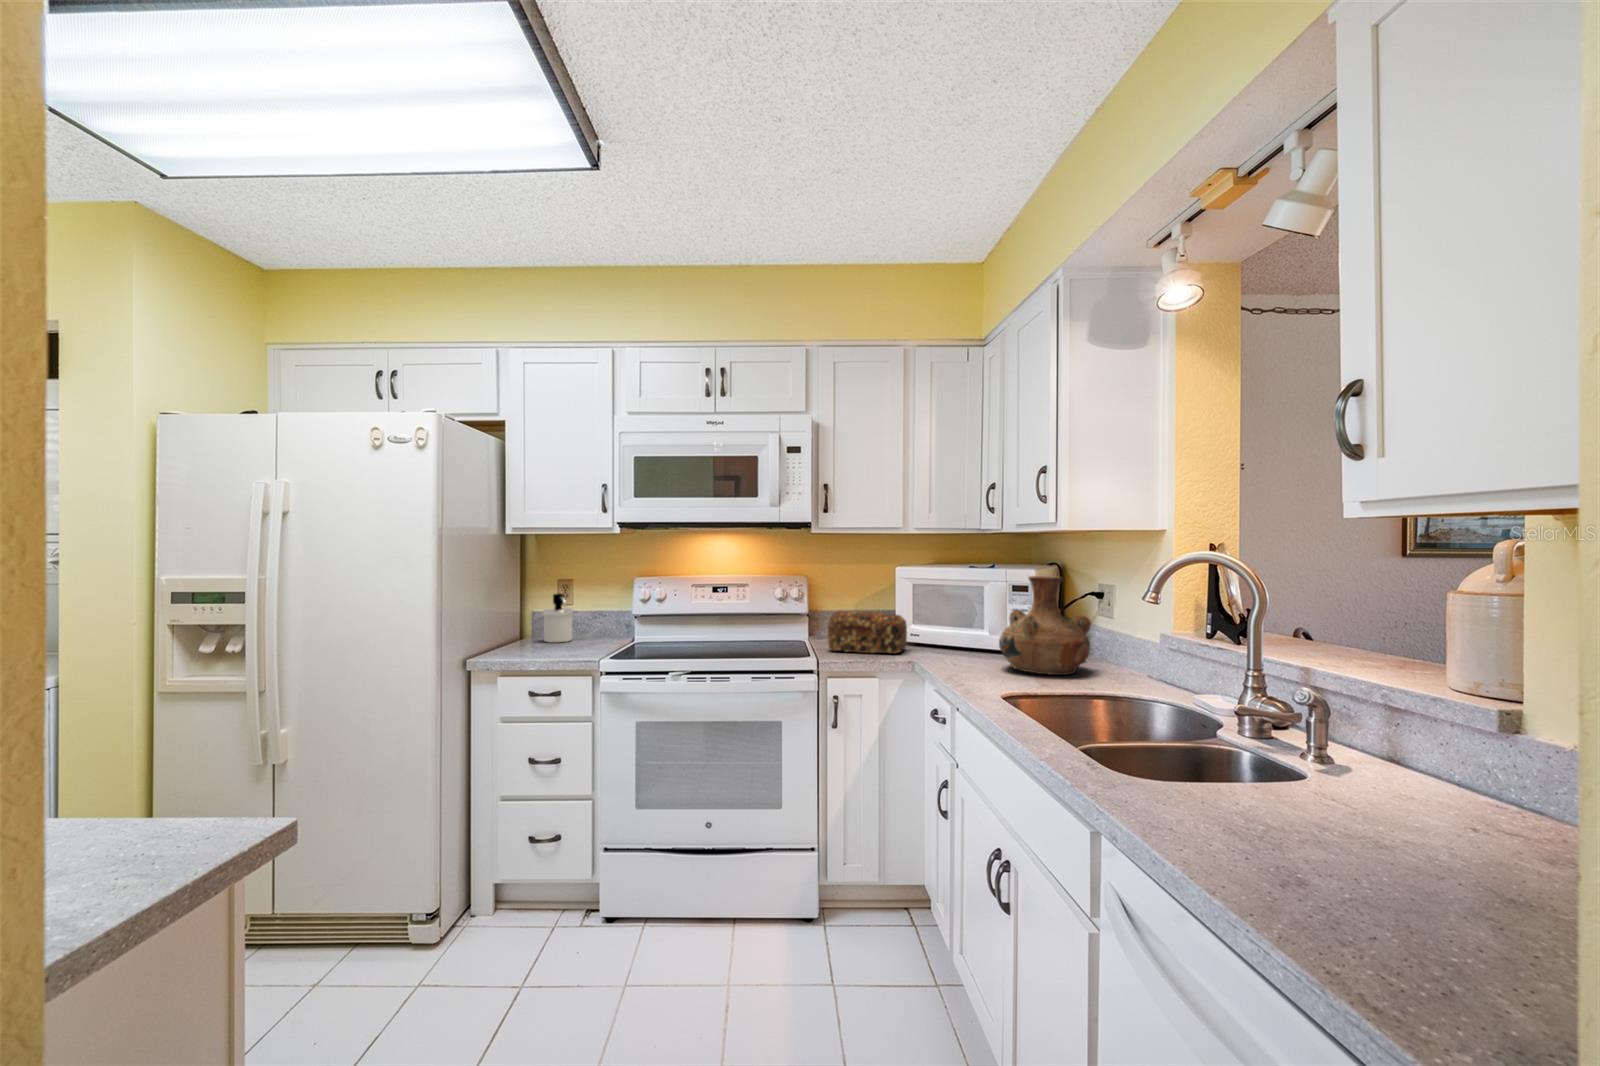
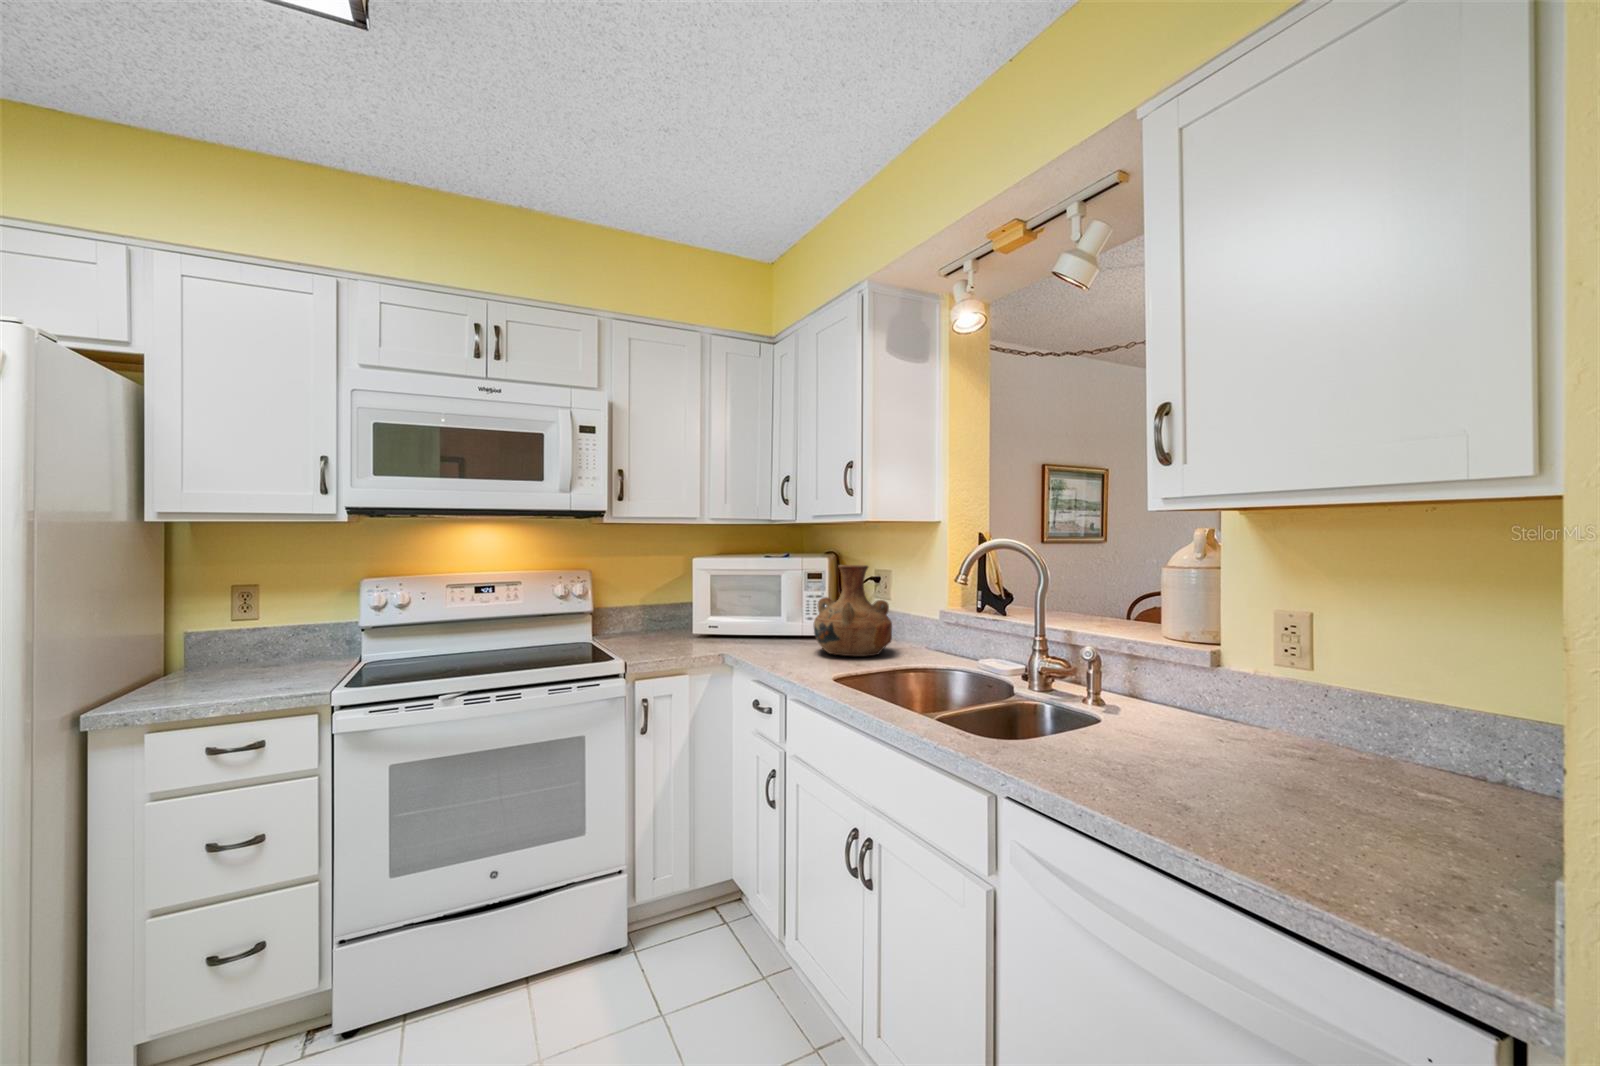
soap dispenser: present [543,594,573,643] -> none [208,603,261,670]
bread loaf: present [828,611,907,653] -> none [627,606,707,651]

